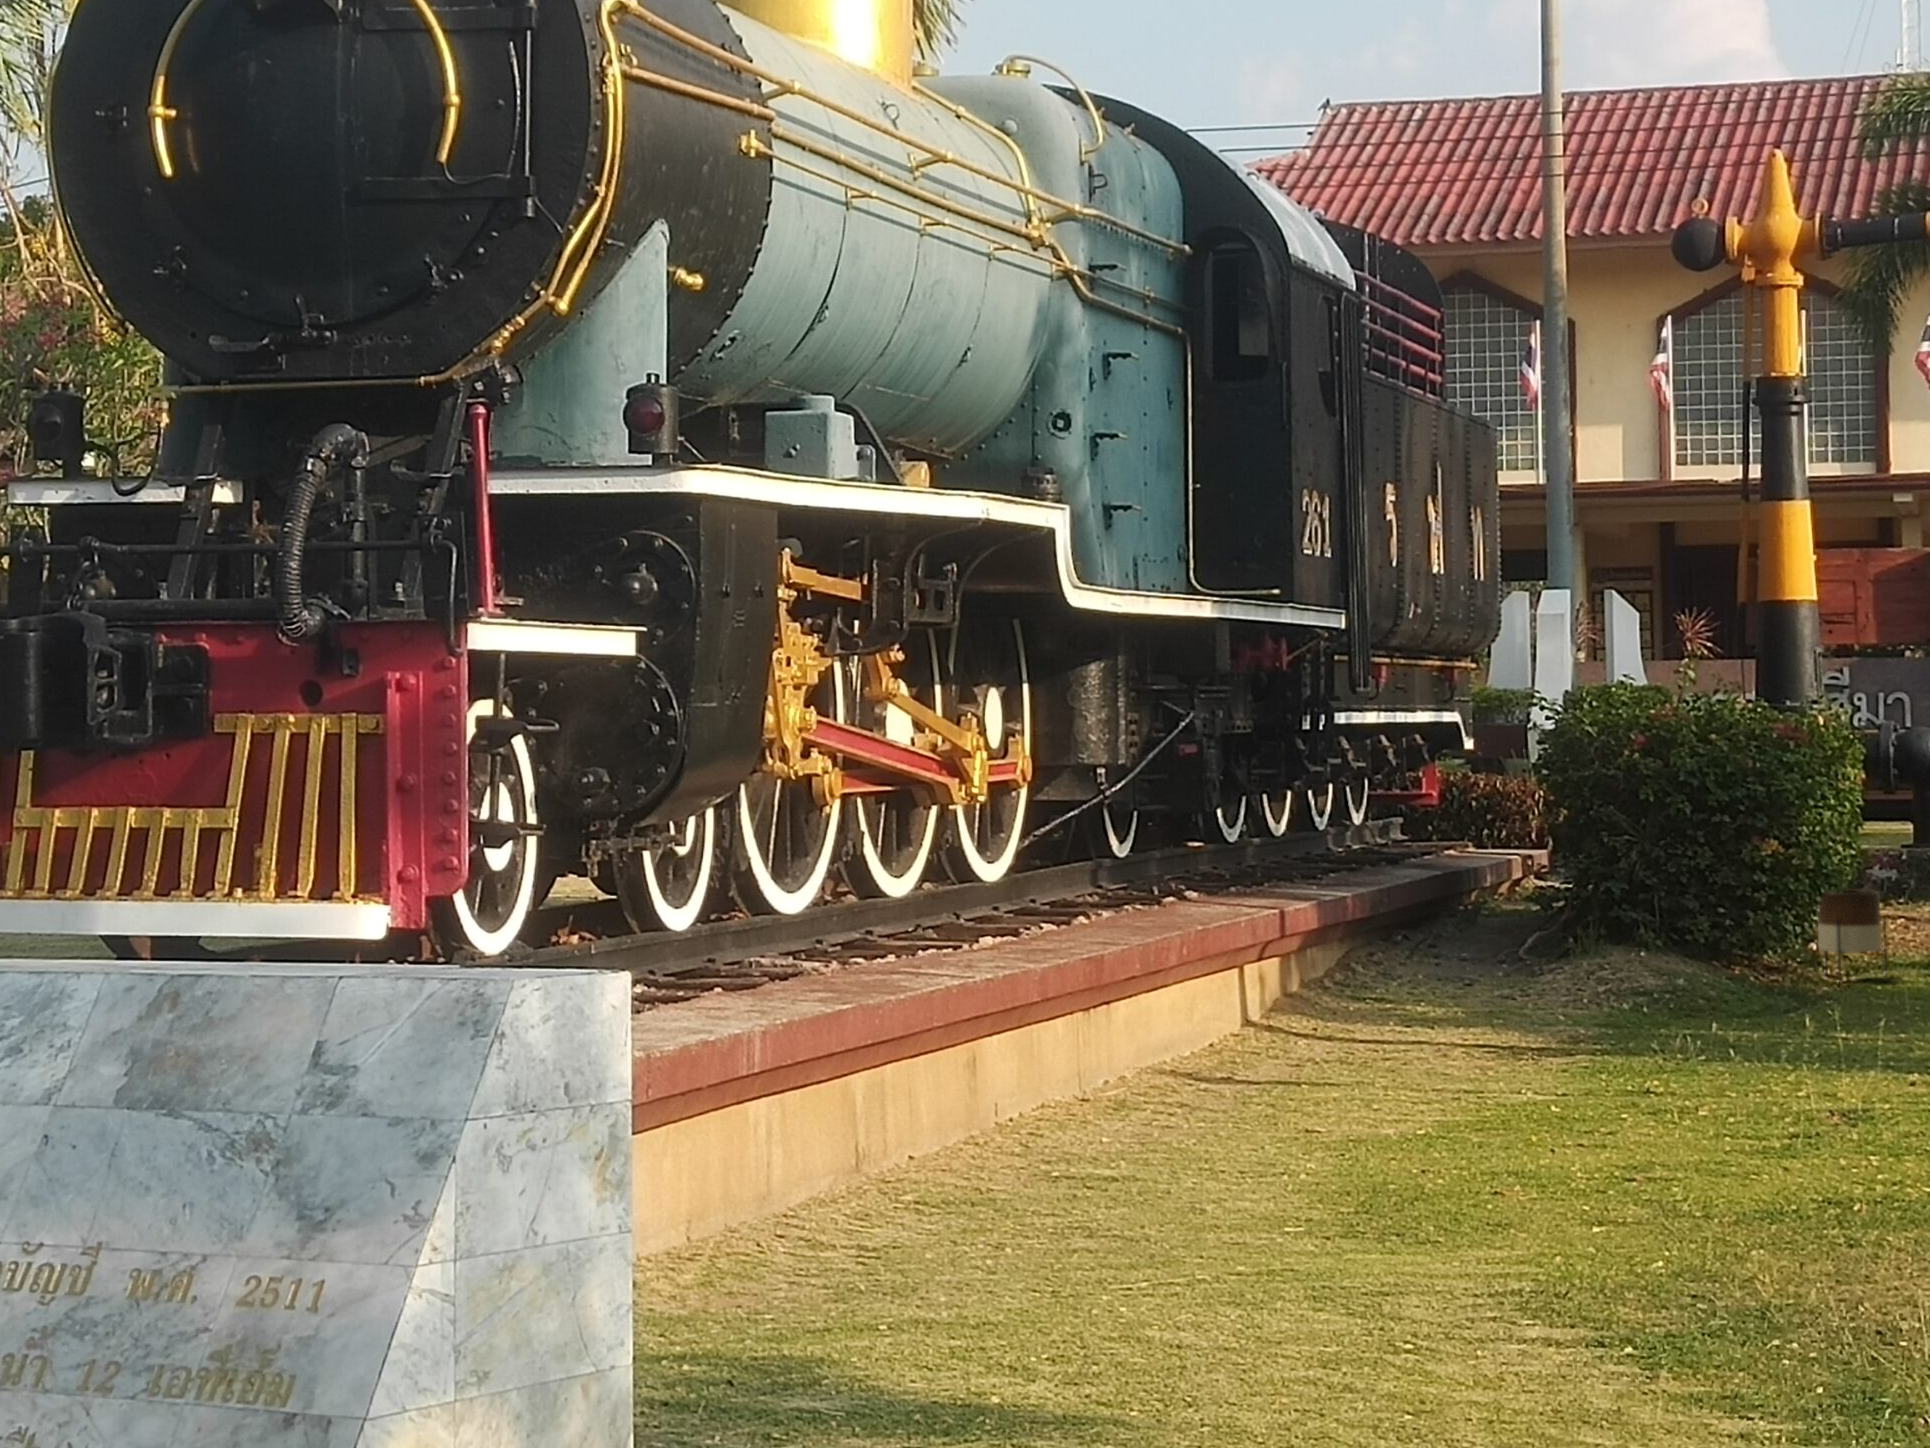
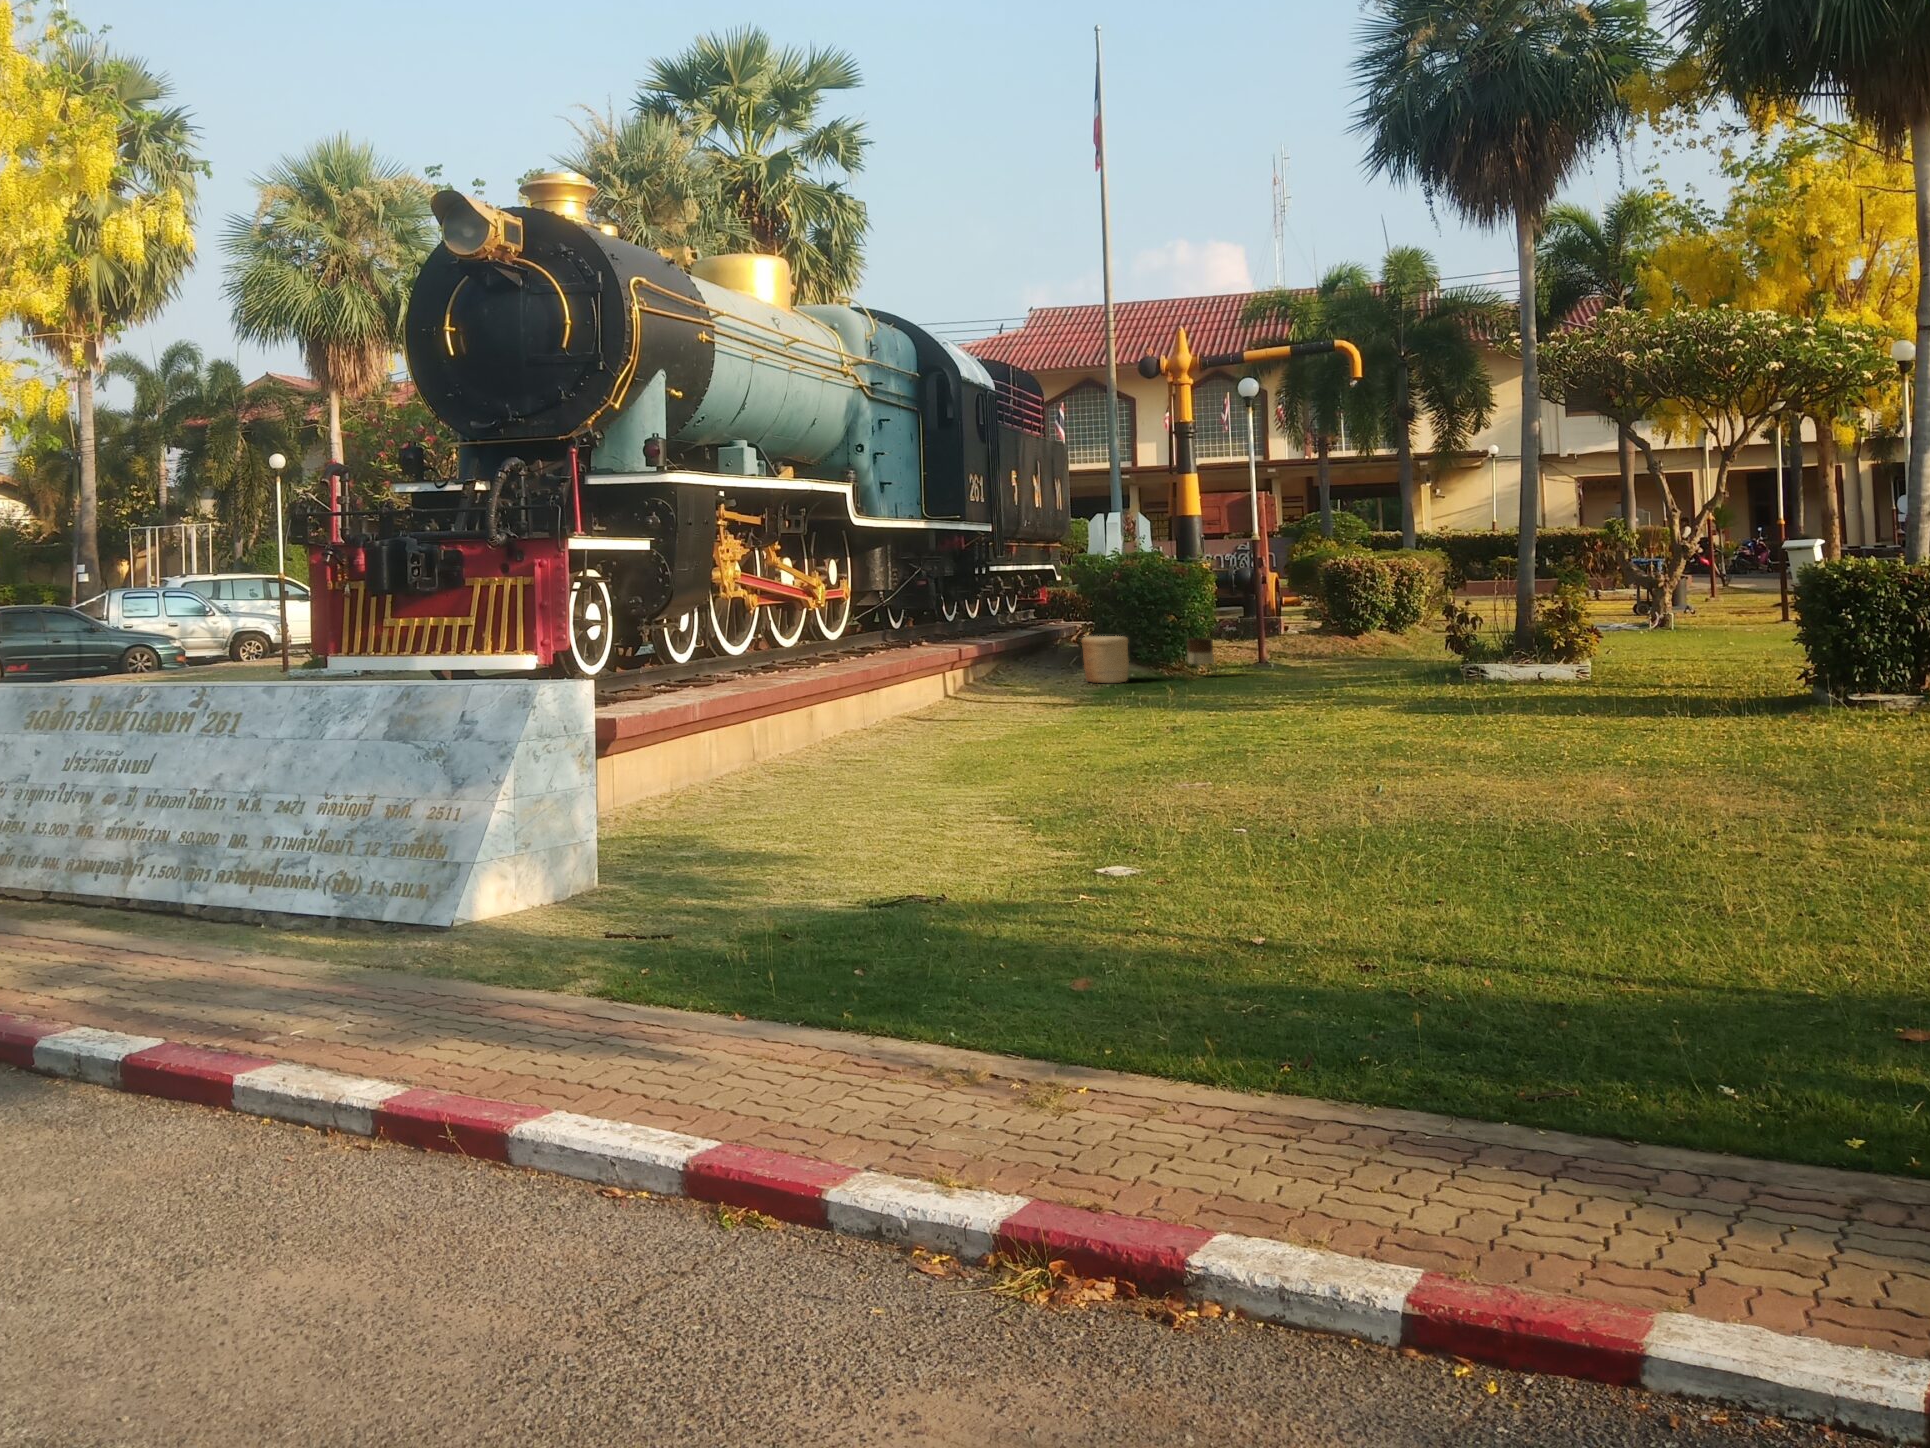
woven basket: none [1568,881,1682,994] -> present [1081,636,1129,683]

